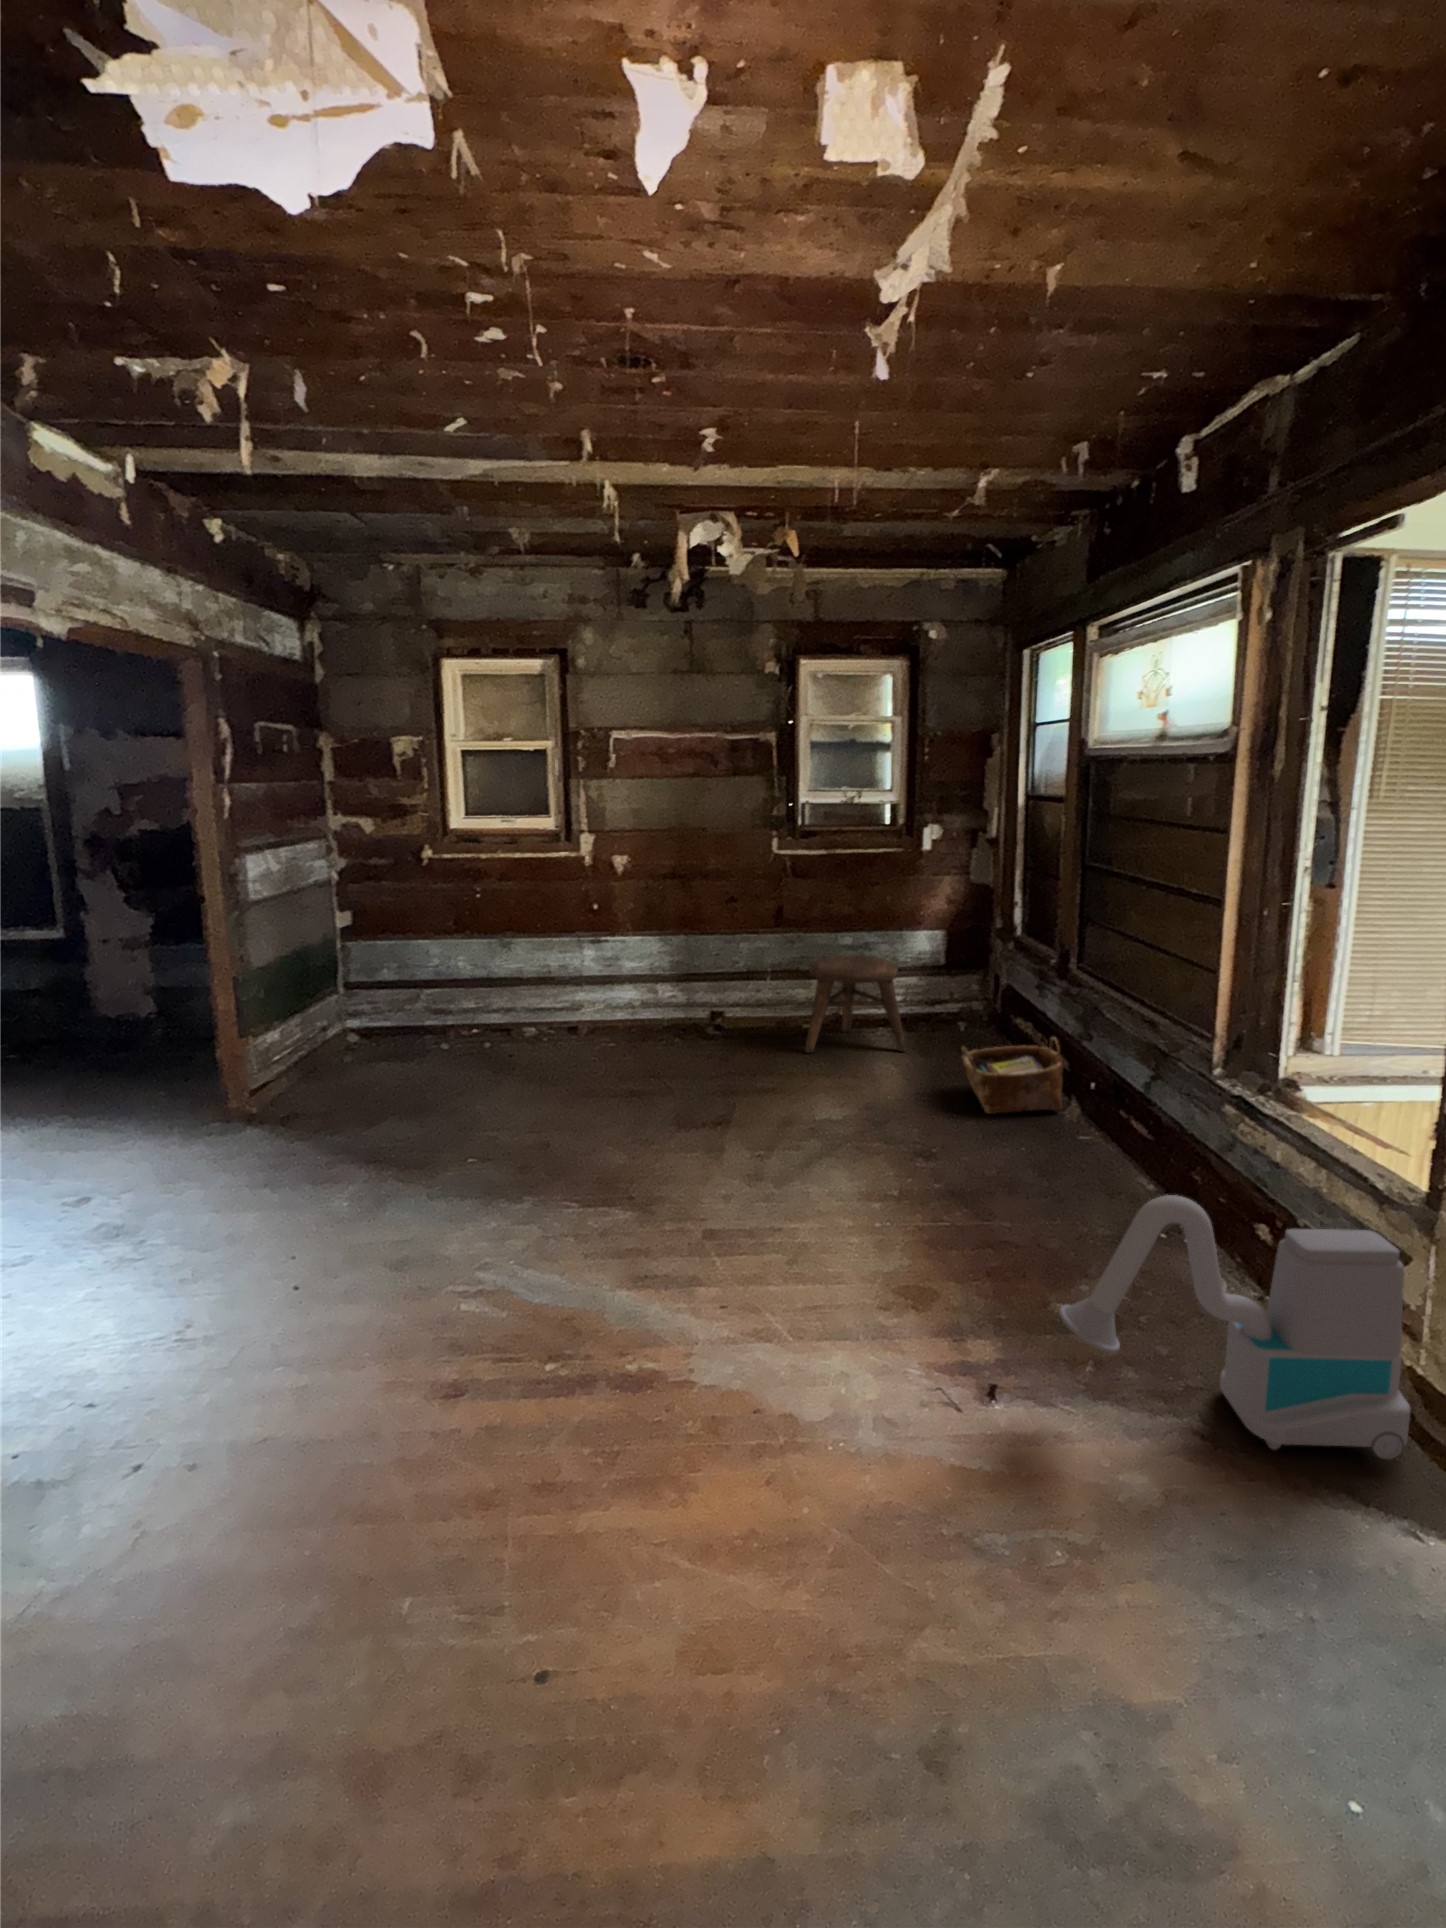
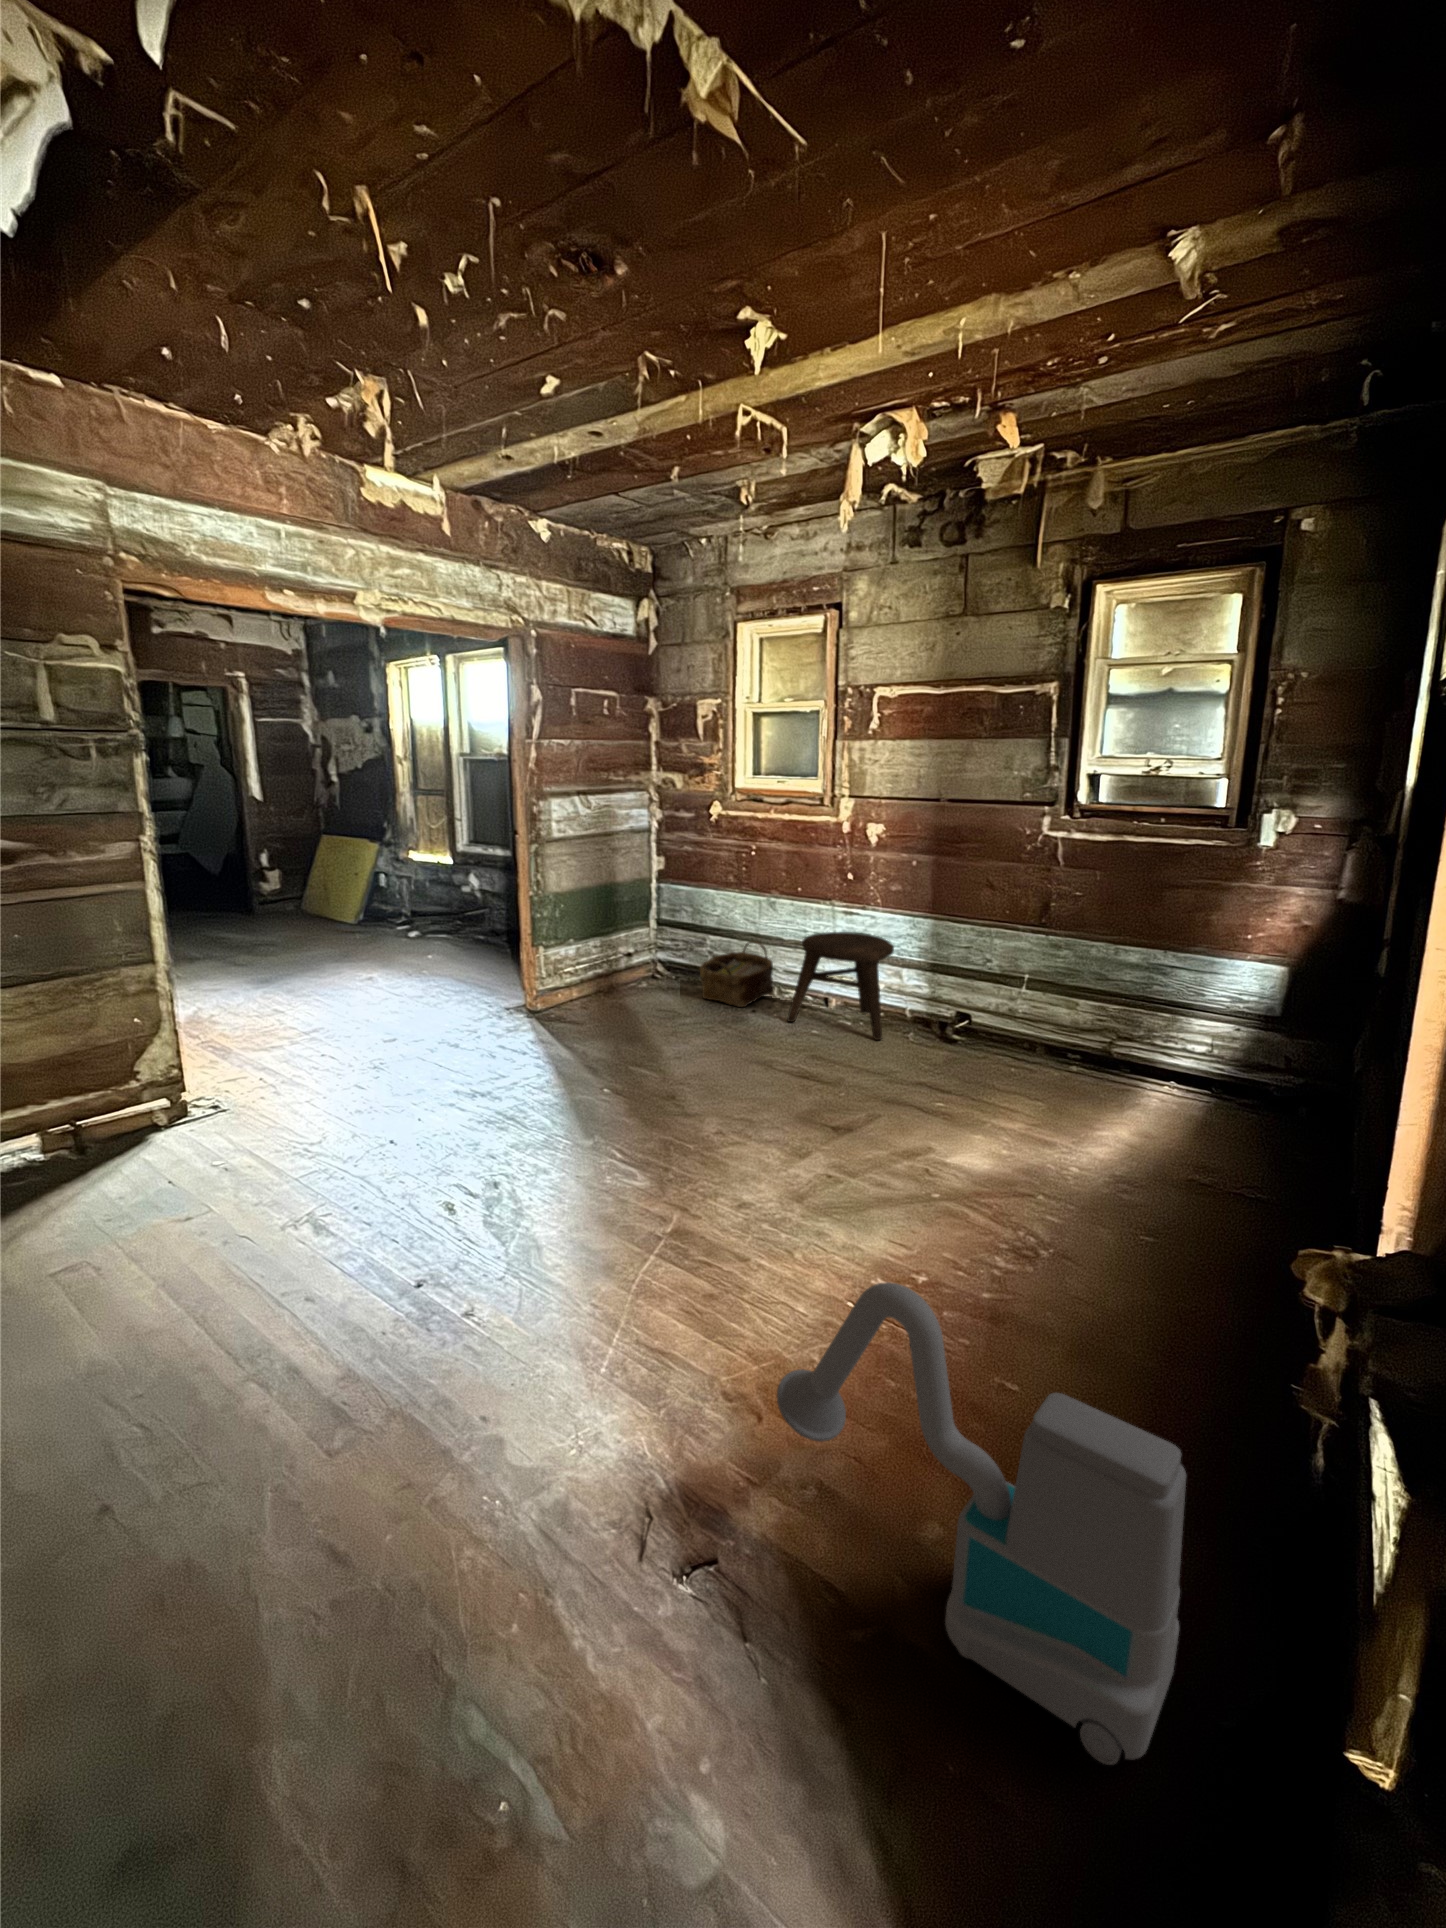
stool: present [805,955,906,1053] -> present [787,932,894,1040]
woven basket: present [962,1037,1064,1114] -> present [700,941,773,1007]

